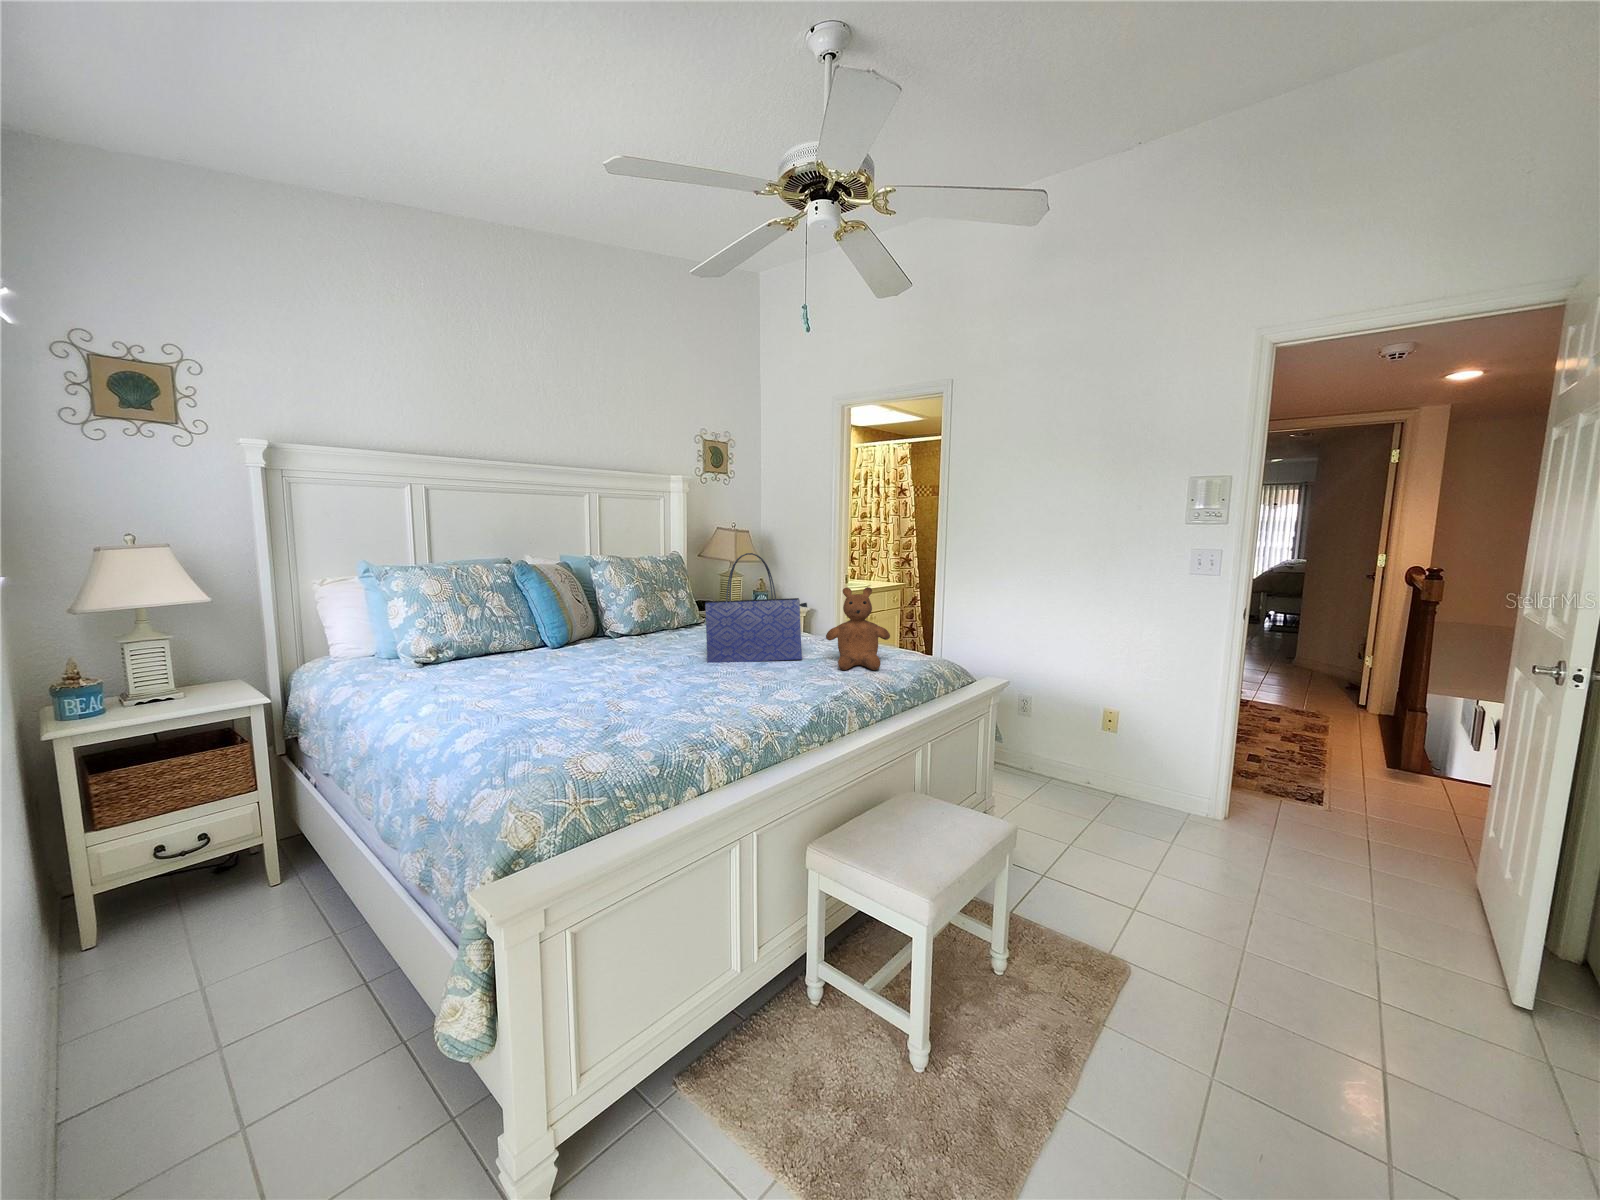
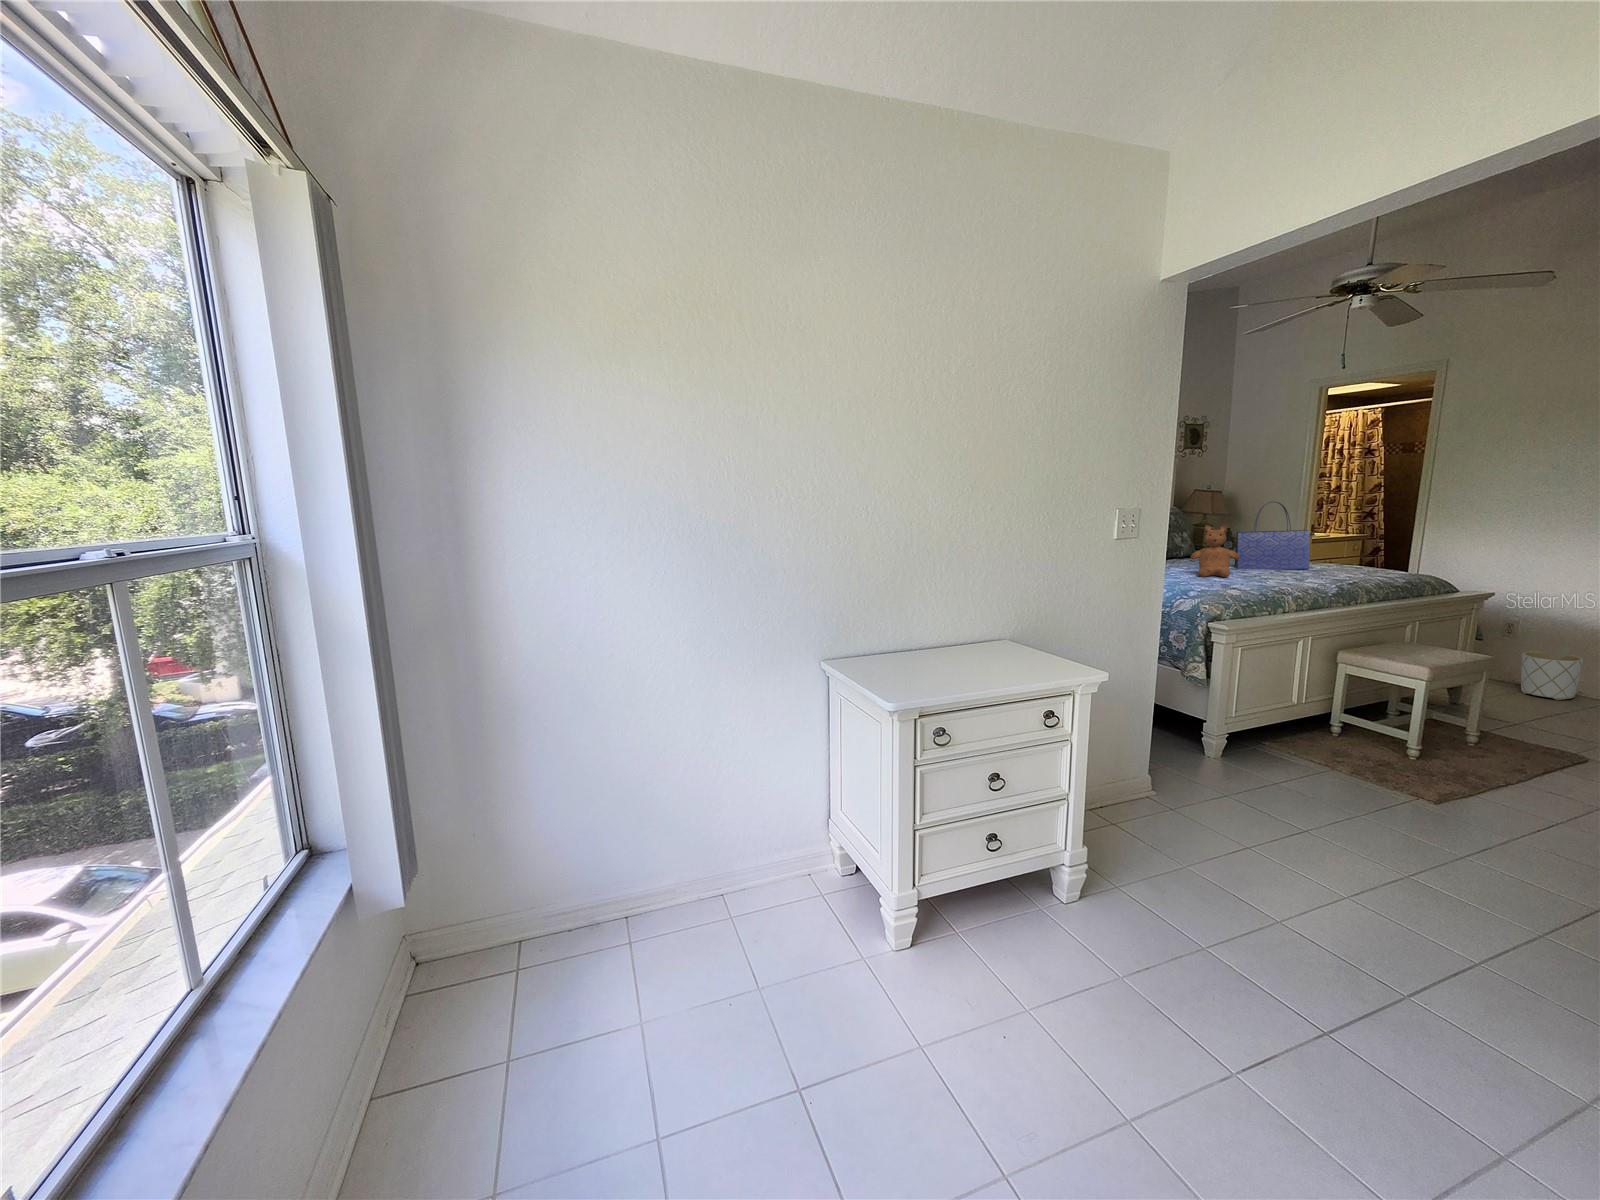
teddy bear: present [826,587,890,670] -> present [1190,525,1240,577]
planter: none [1038,739,1091,804] -> present [1521,651,1583,700]

